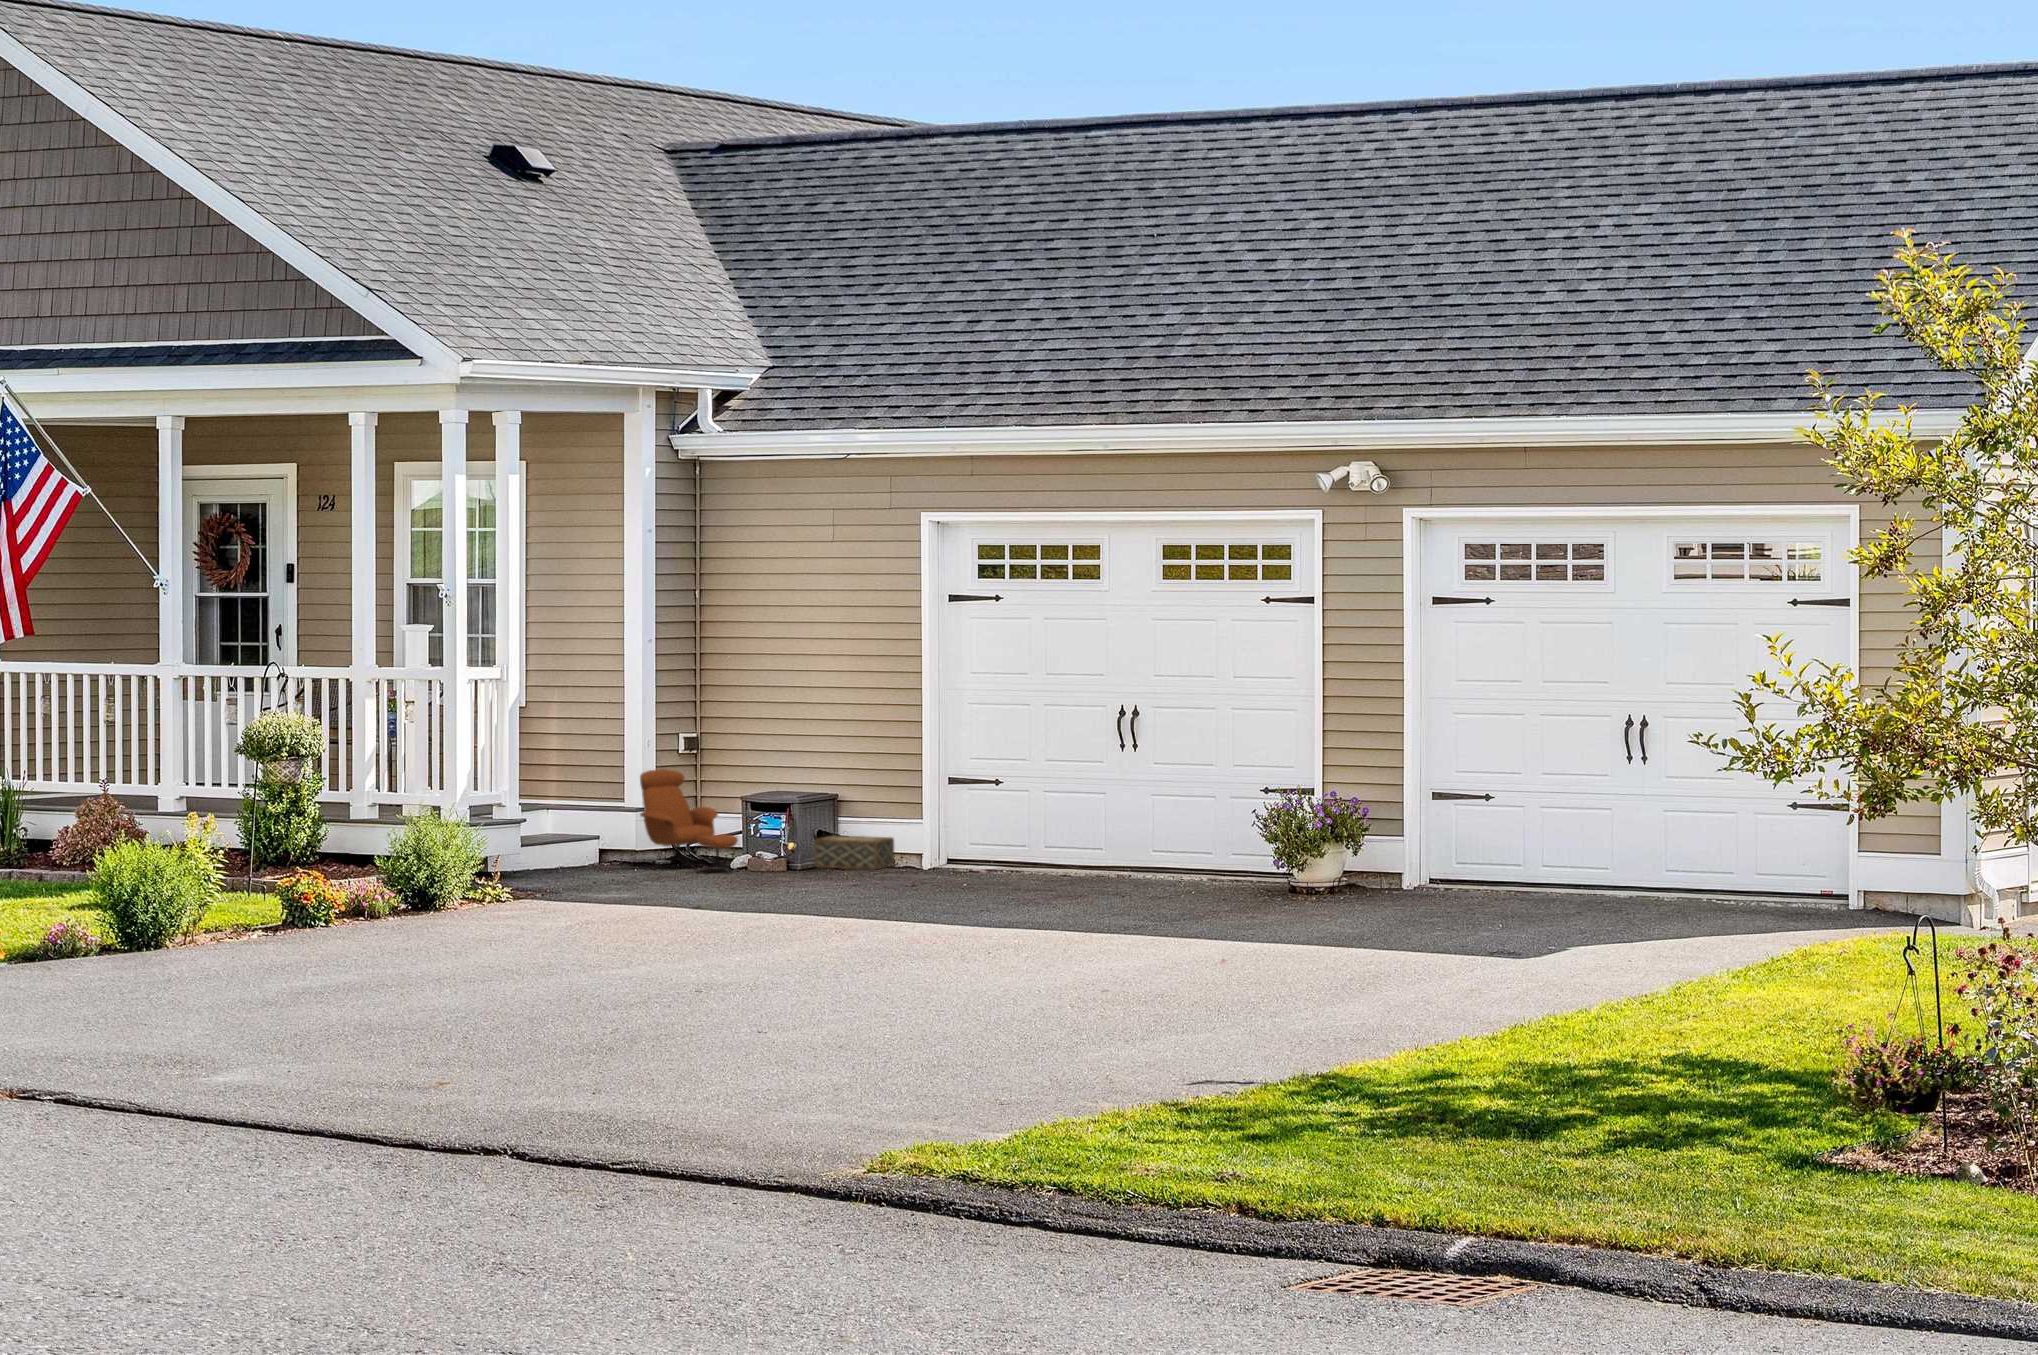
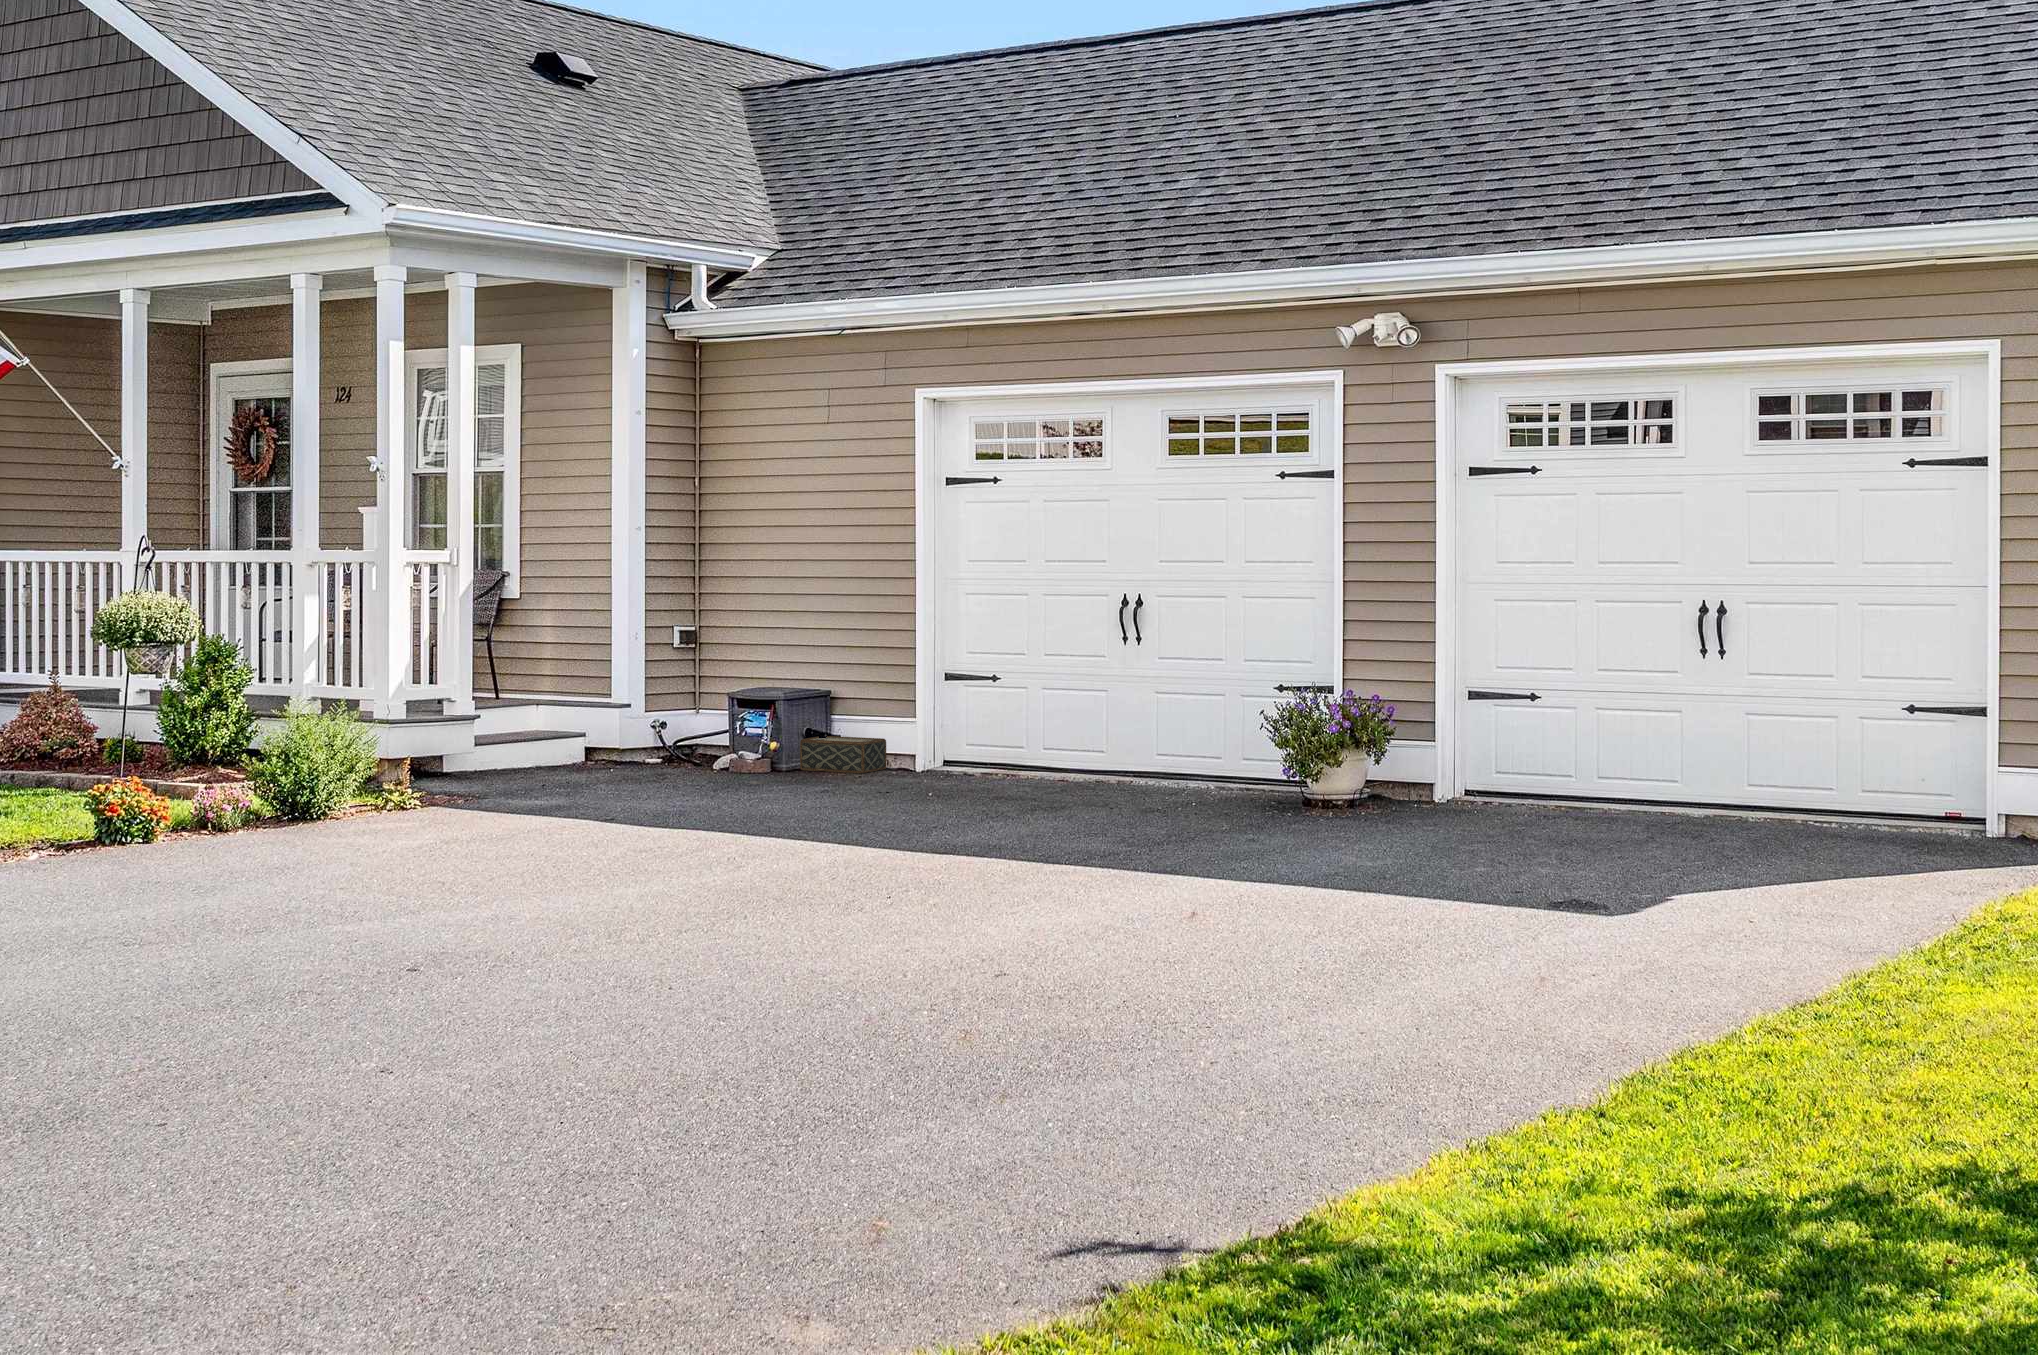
lounge chair: present [640,769,738,872] -> none [616,664,717,777]

